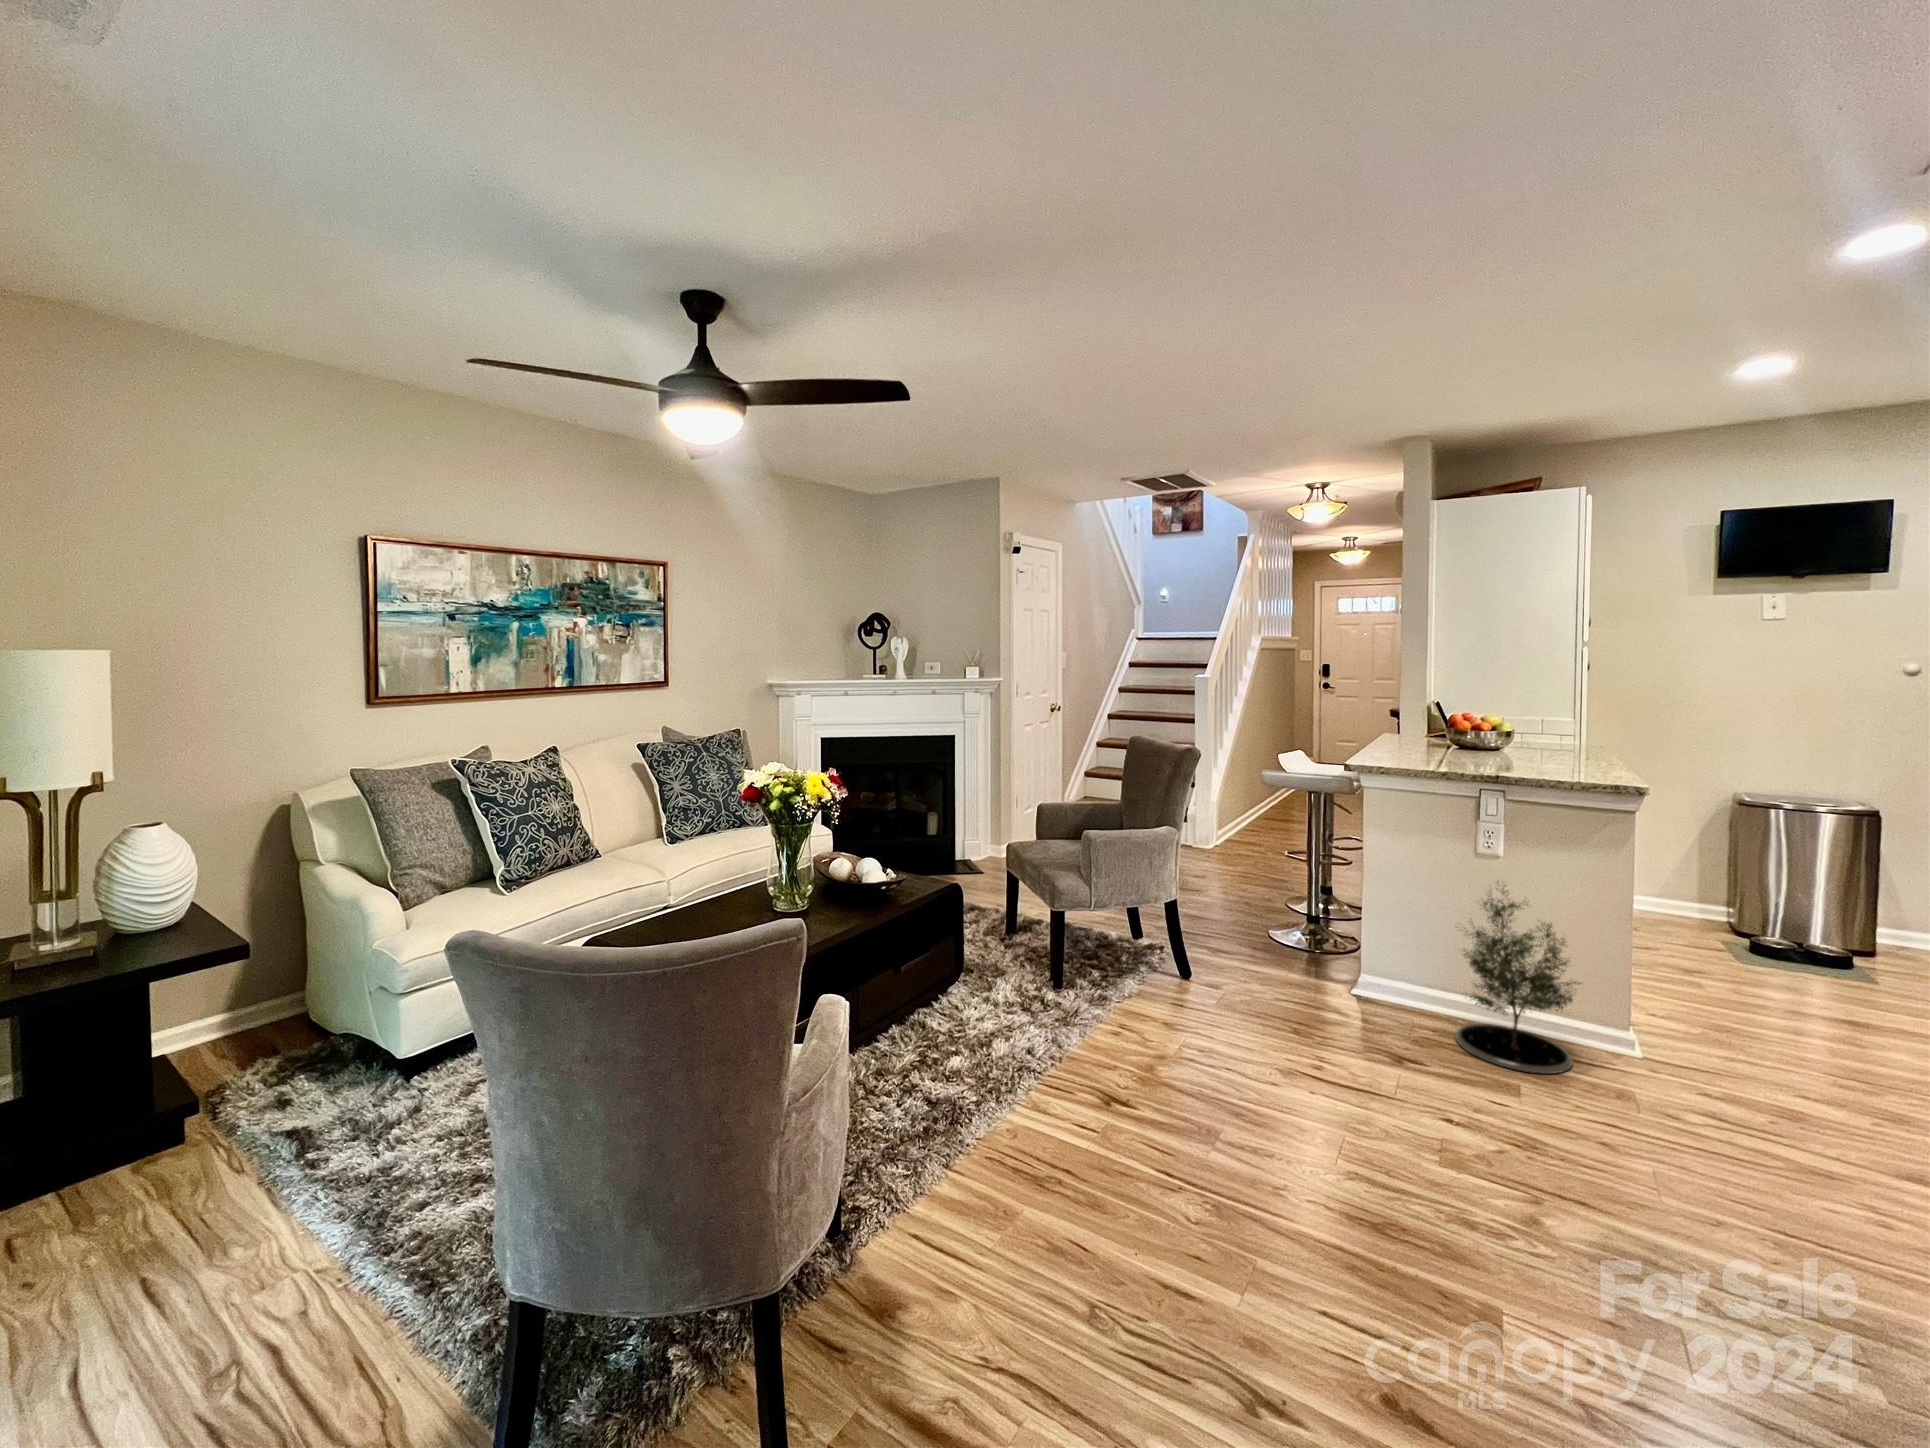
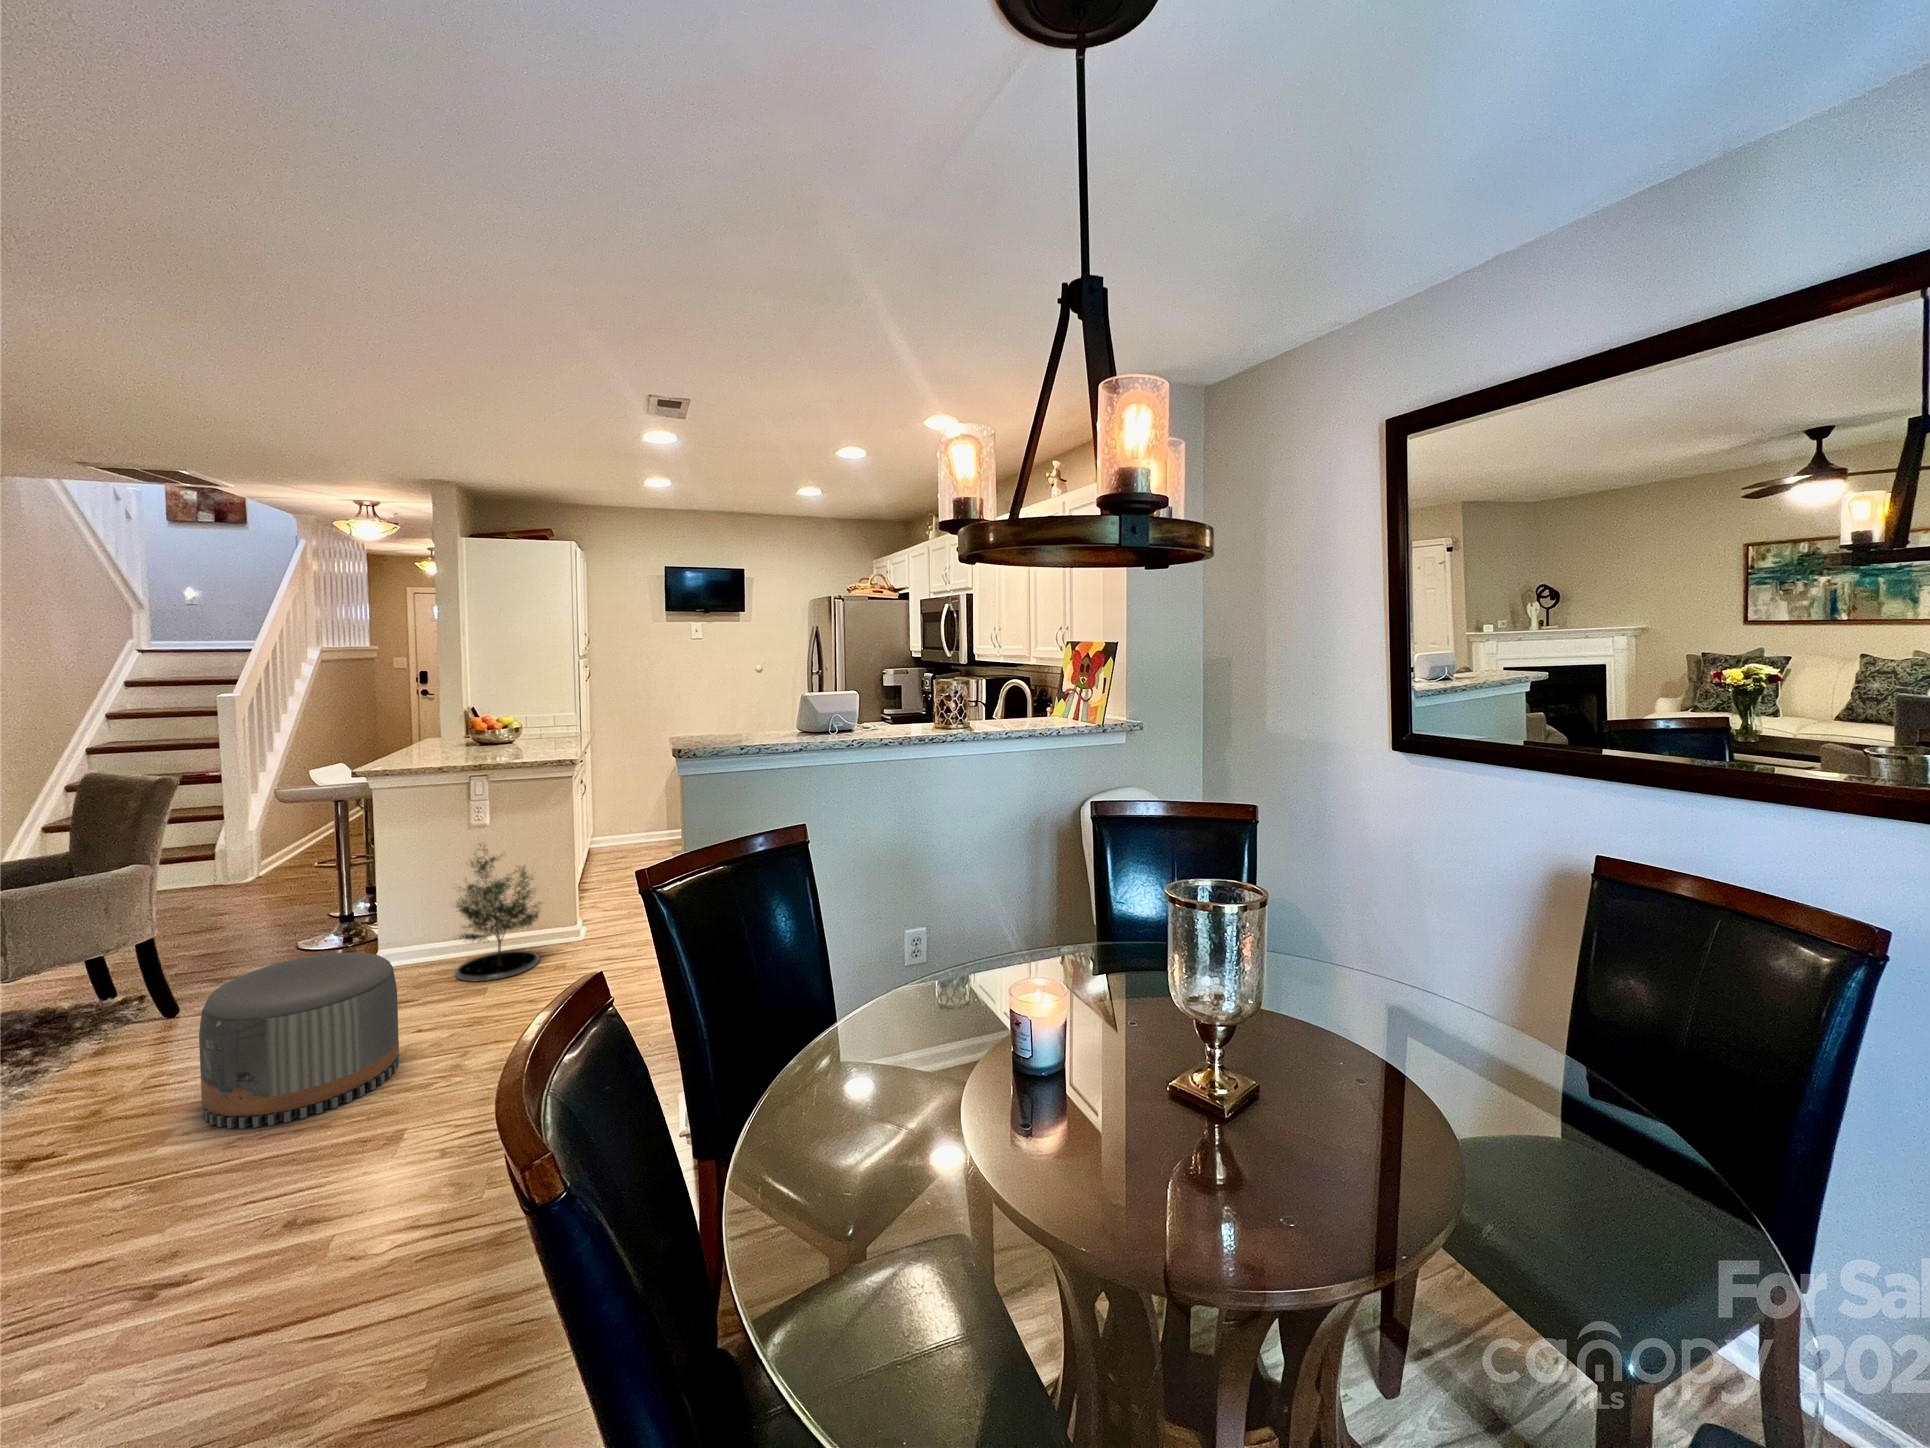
pouf: none [1240,978,1438,1191] -> present [199,953,399,1128]

